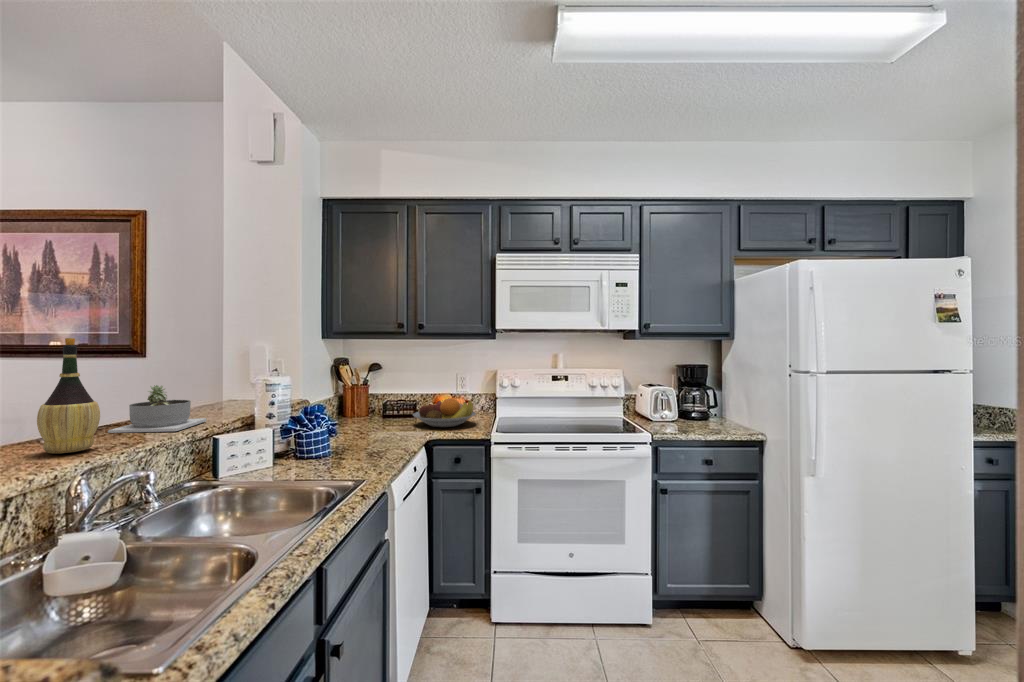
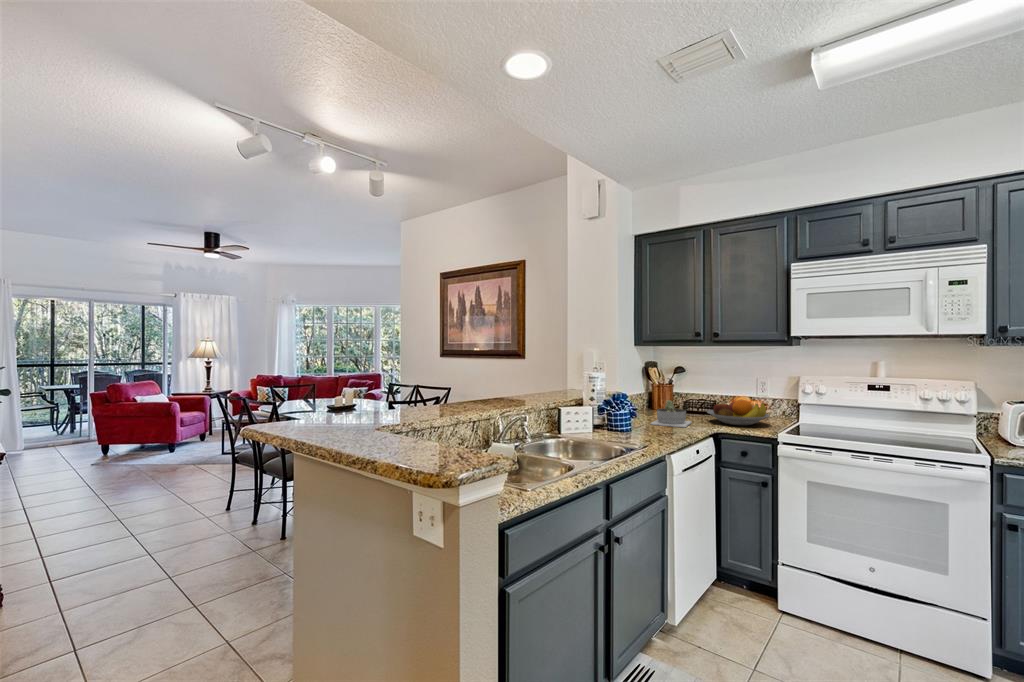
wine bottle: present [37,338,100,453] -> none [482,346,506,406]
succulent planter: present [108,385,206,433] -> present [651,400,691,427]

